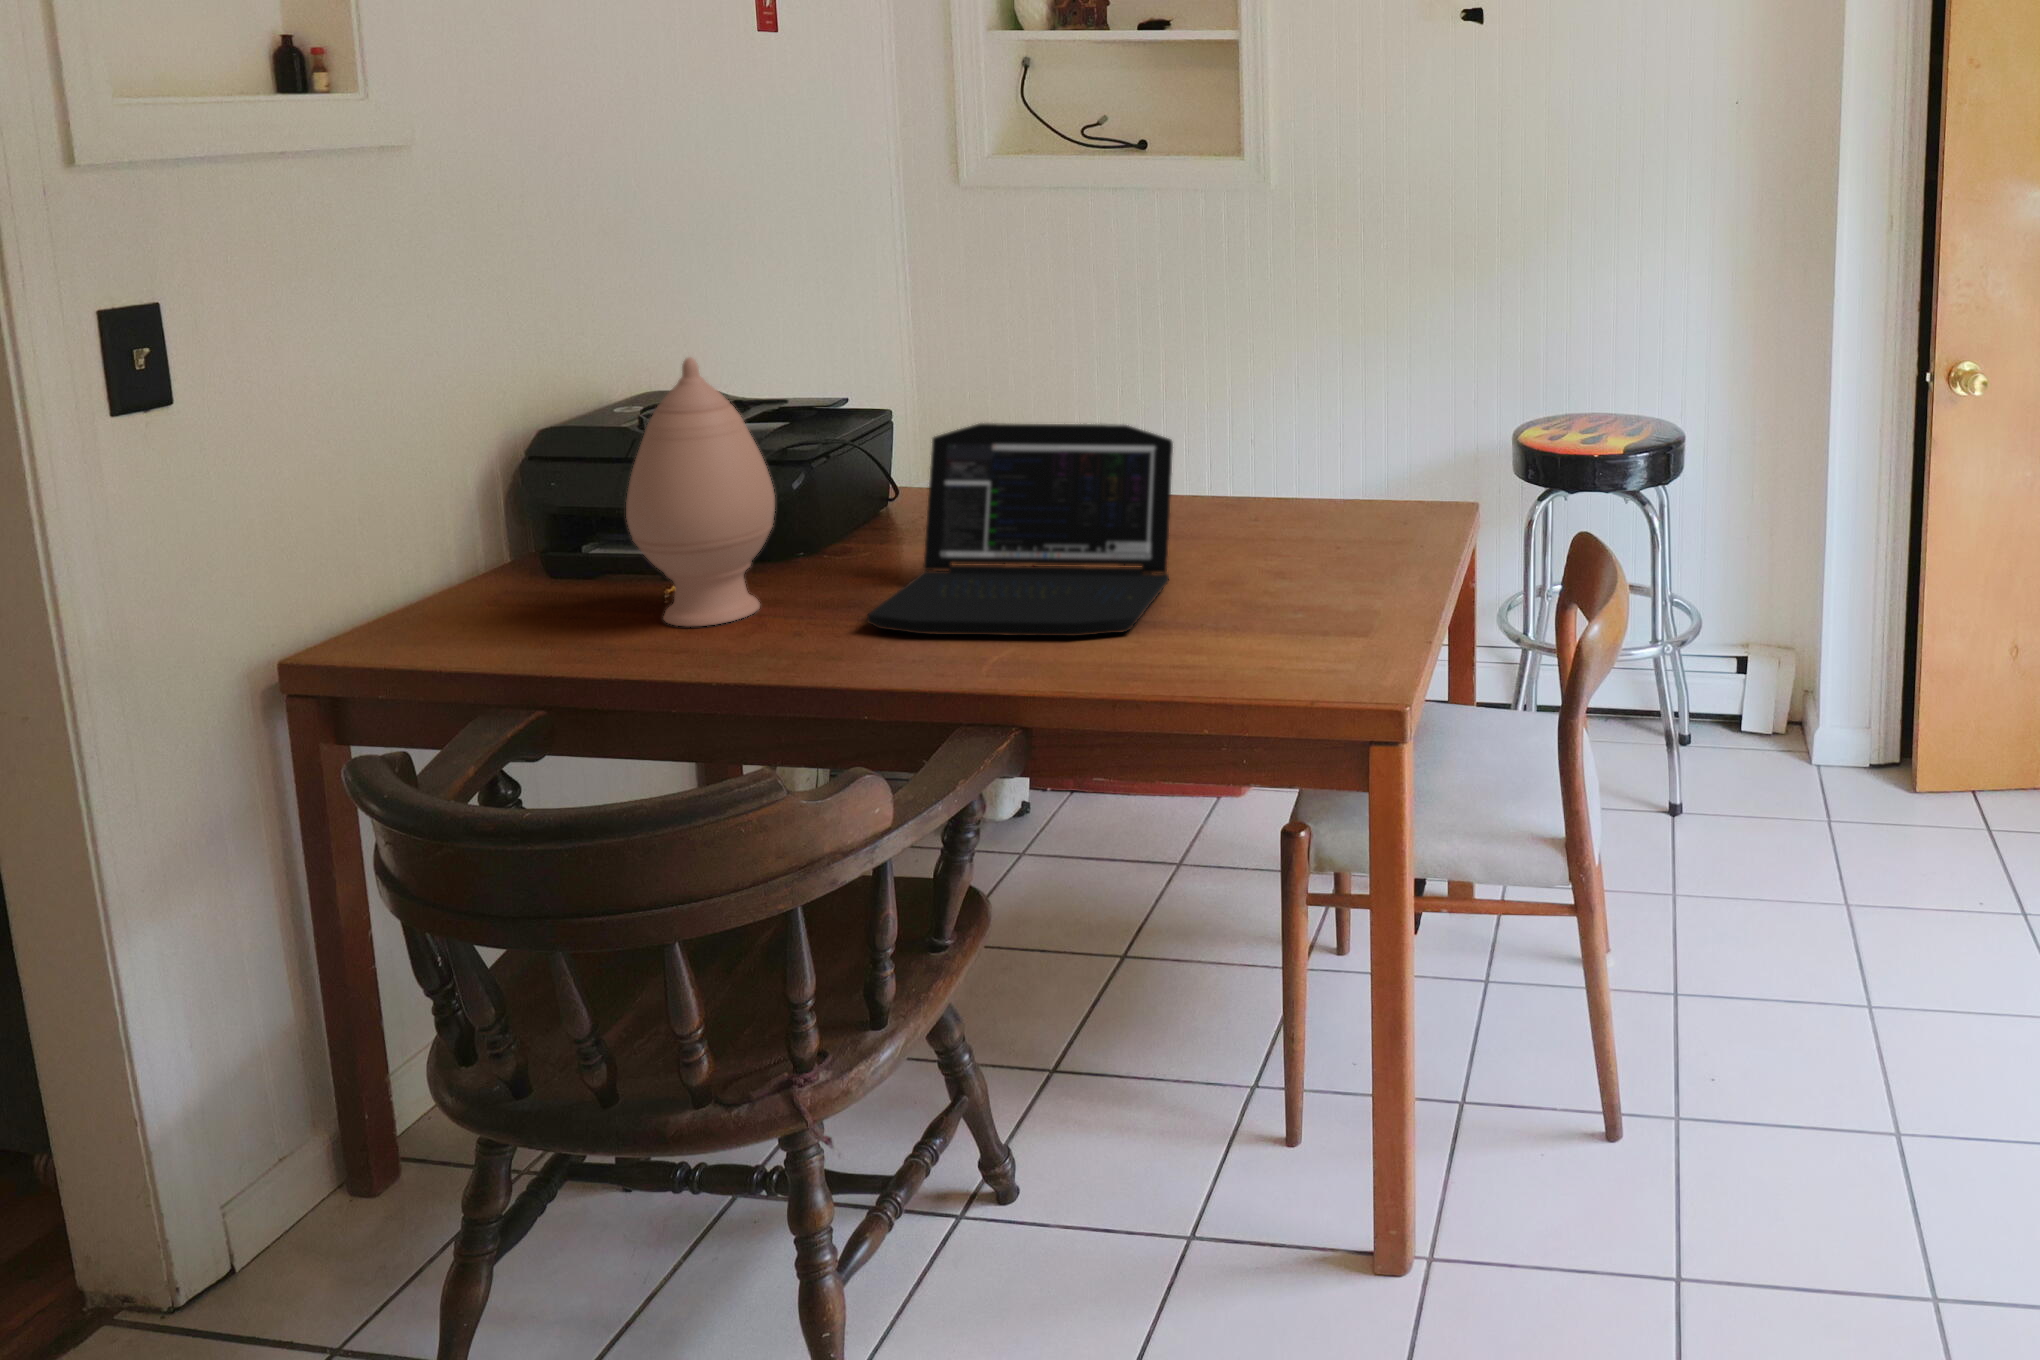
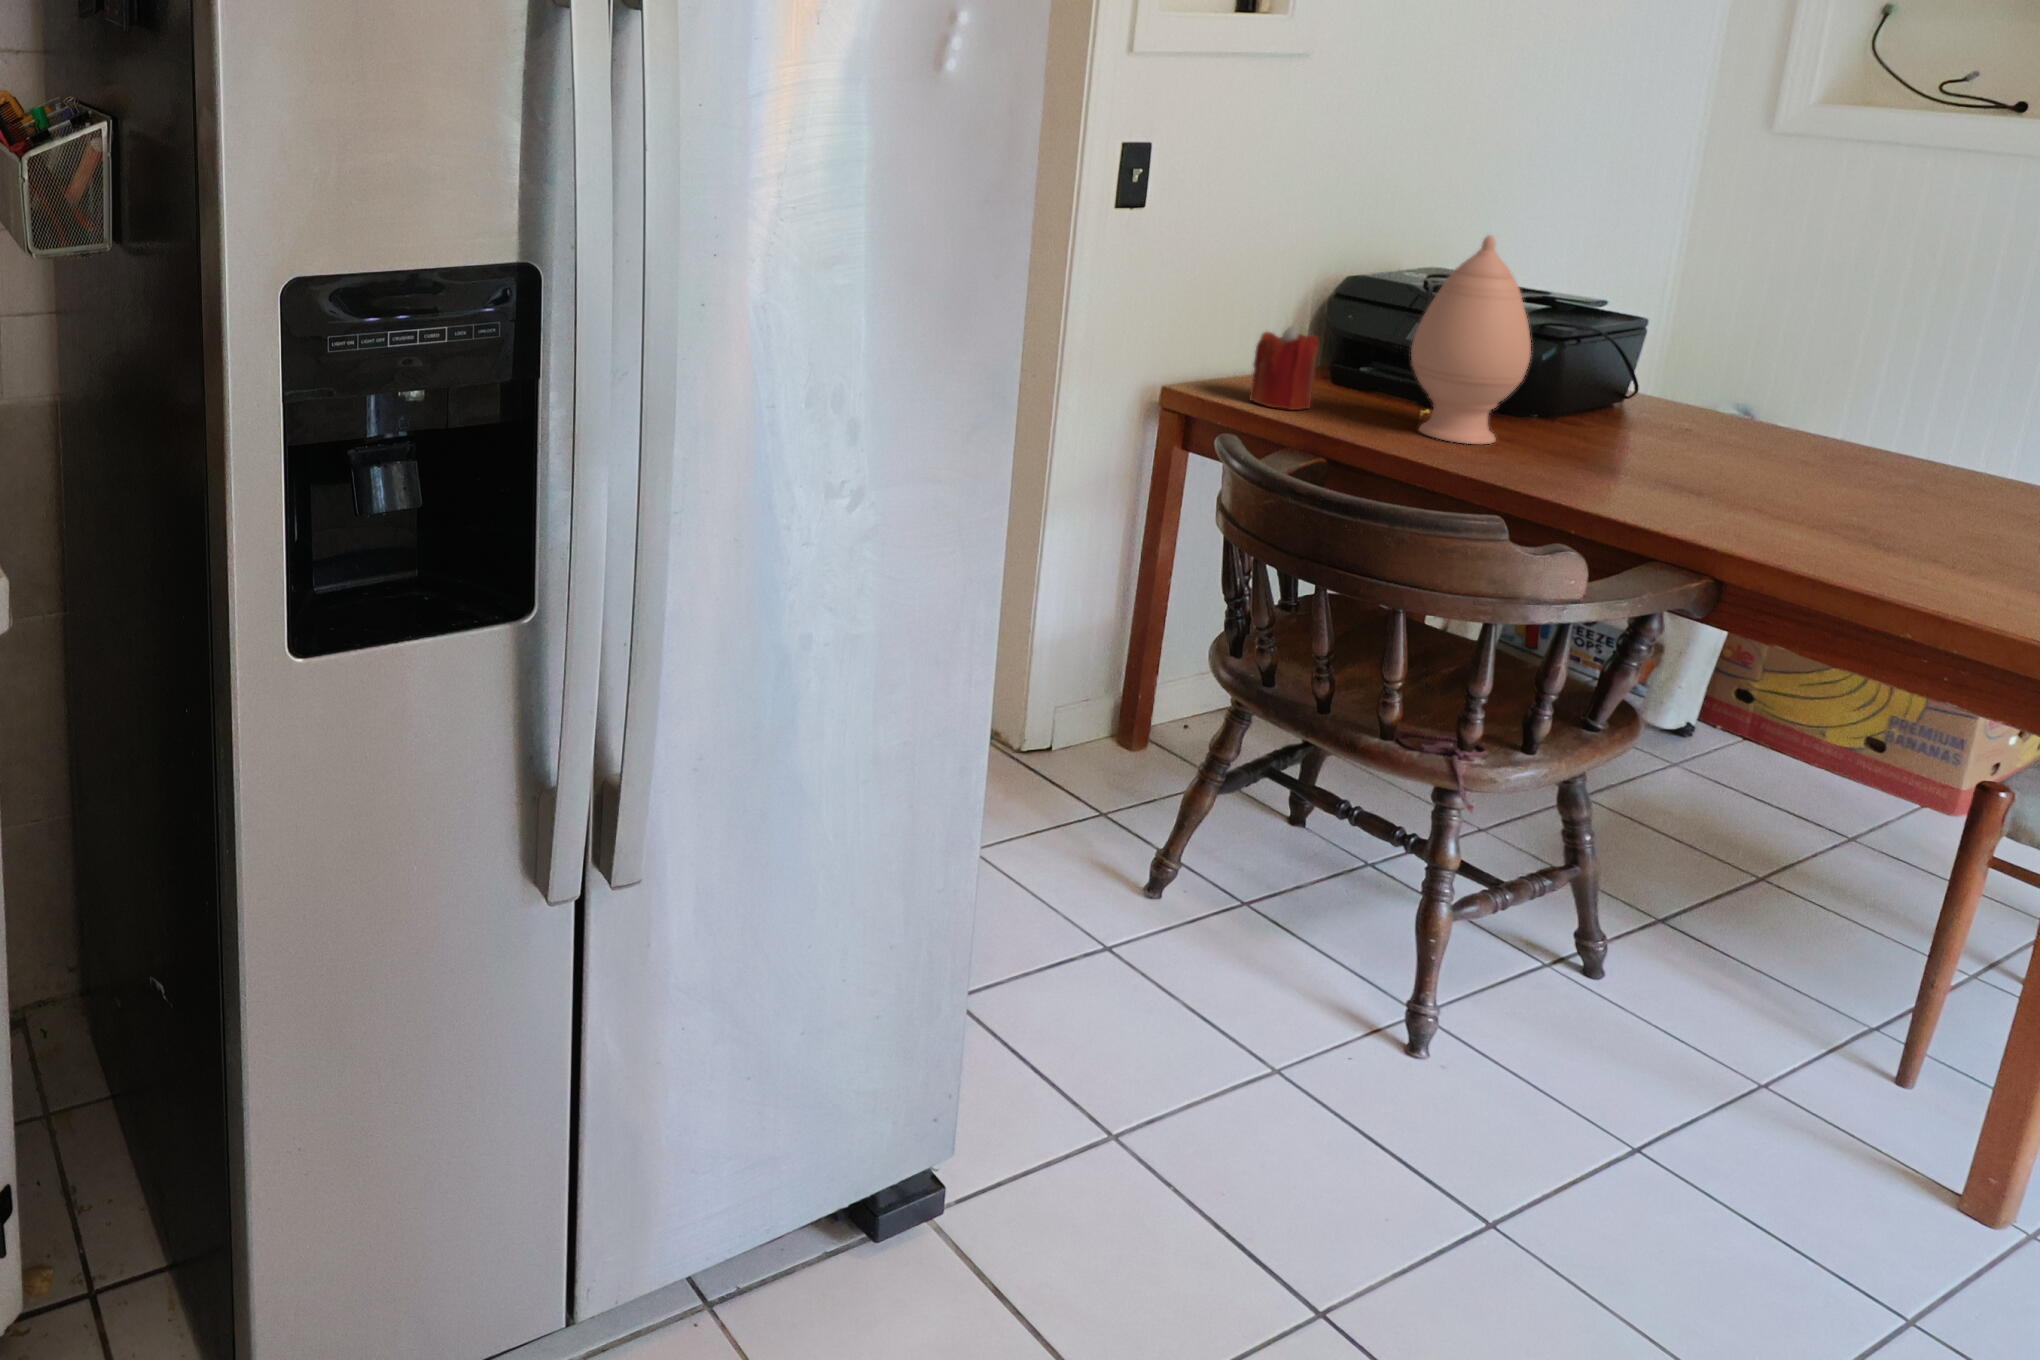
laptop: present [867,423,1173,636] -> none [1587,335,1948,541]
candle: none [408,521,513,644] -> present [1250,325,1318,410]

